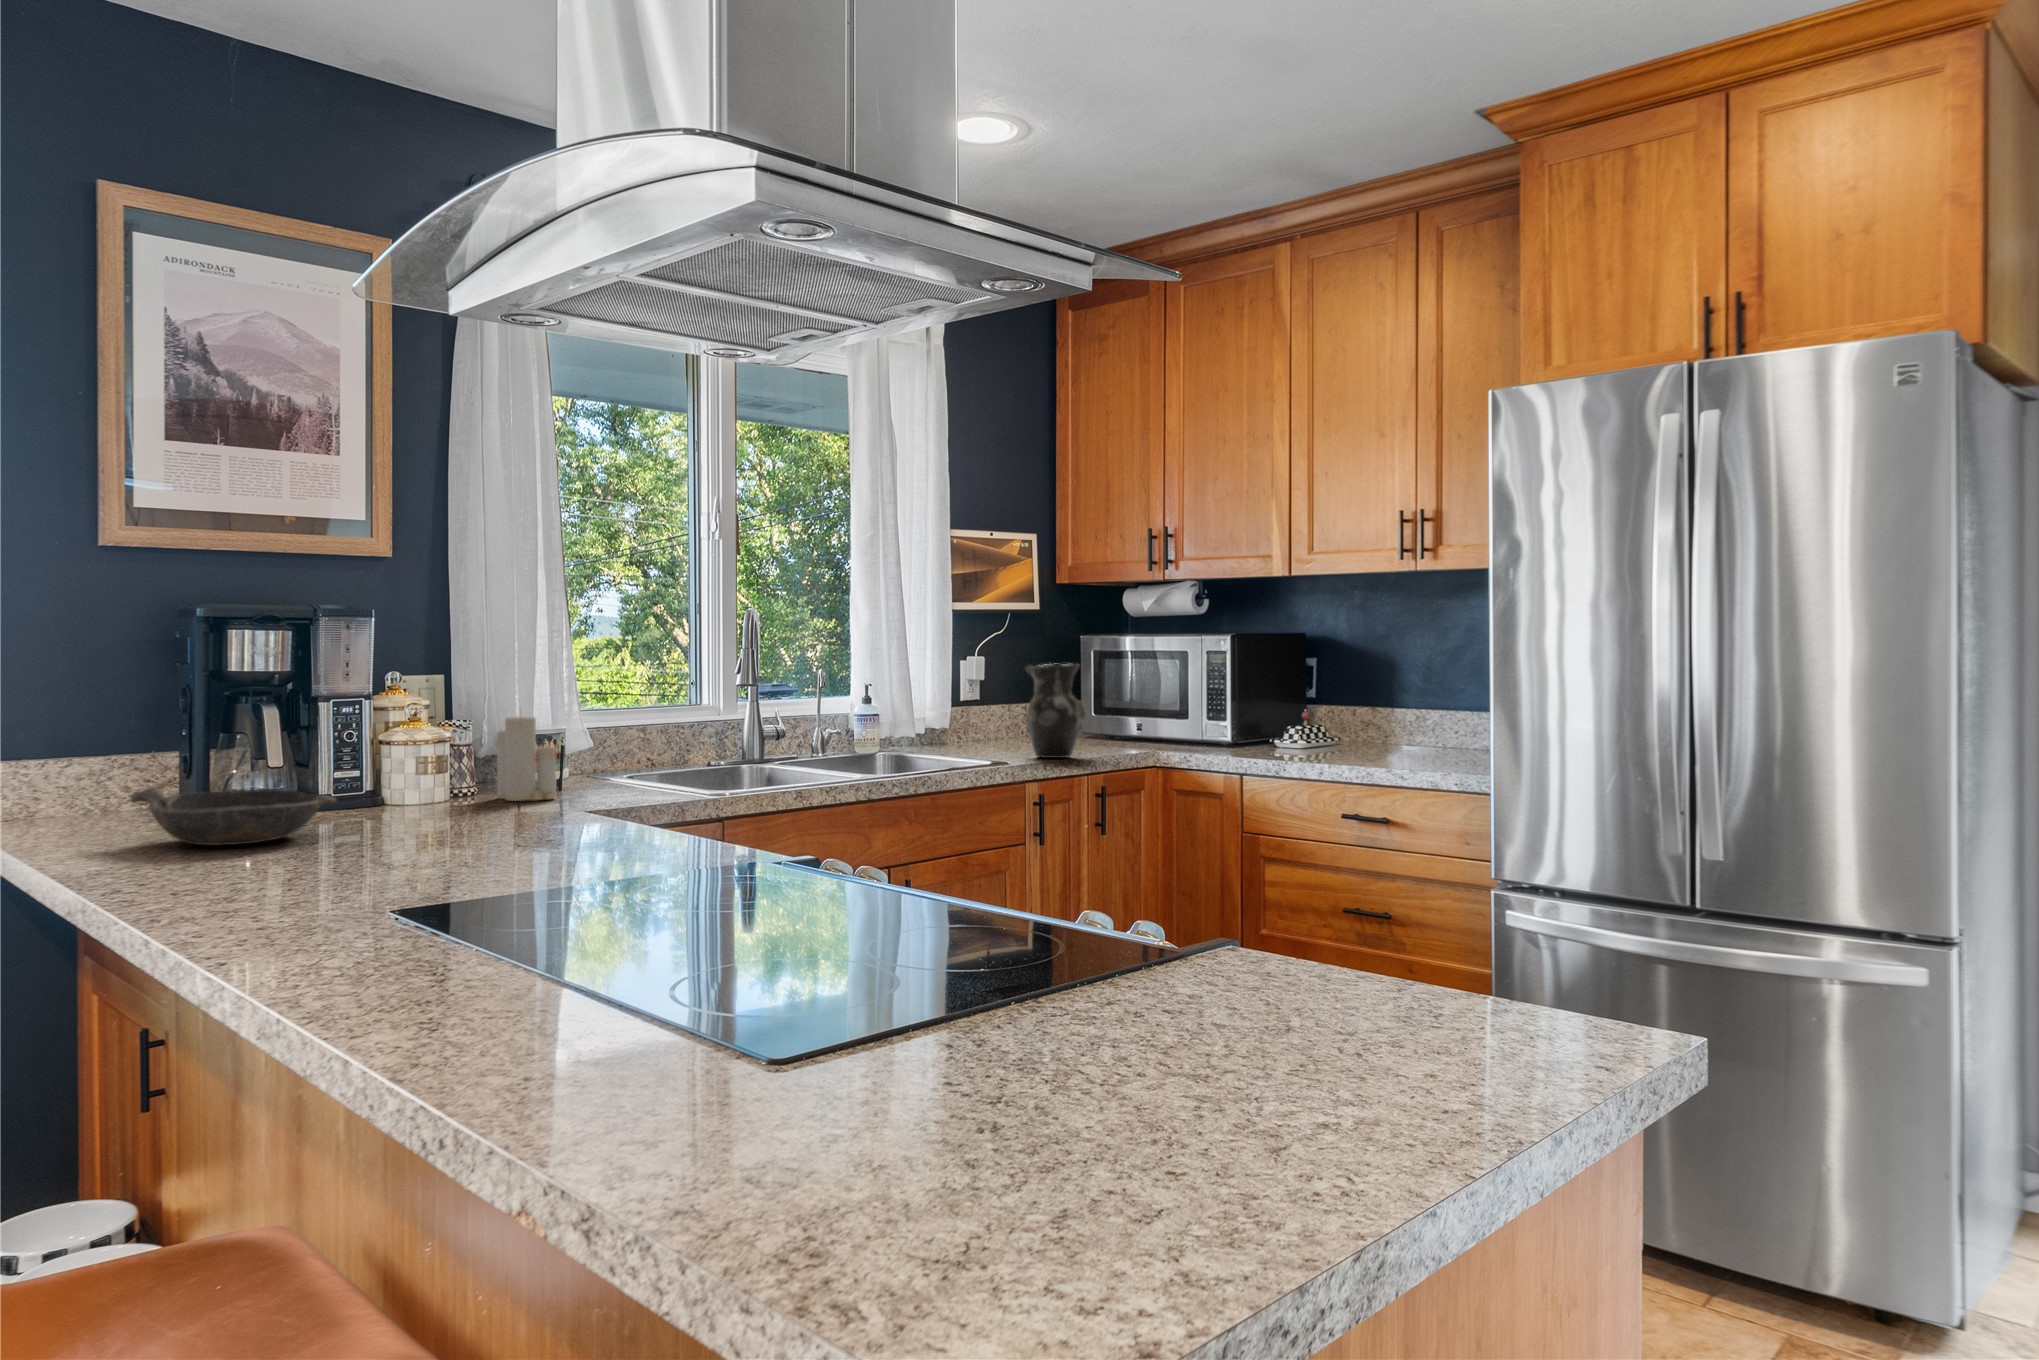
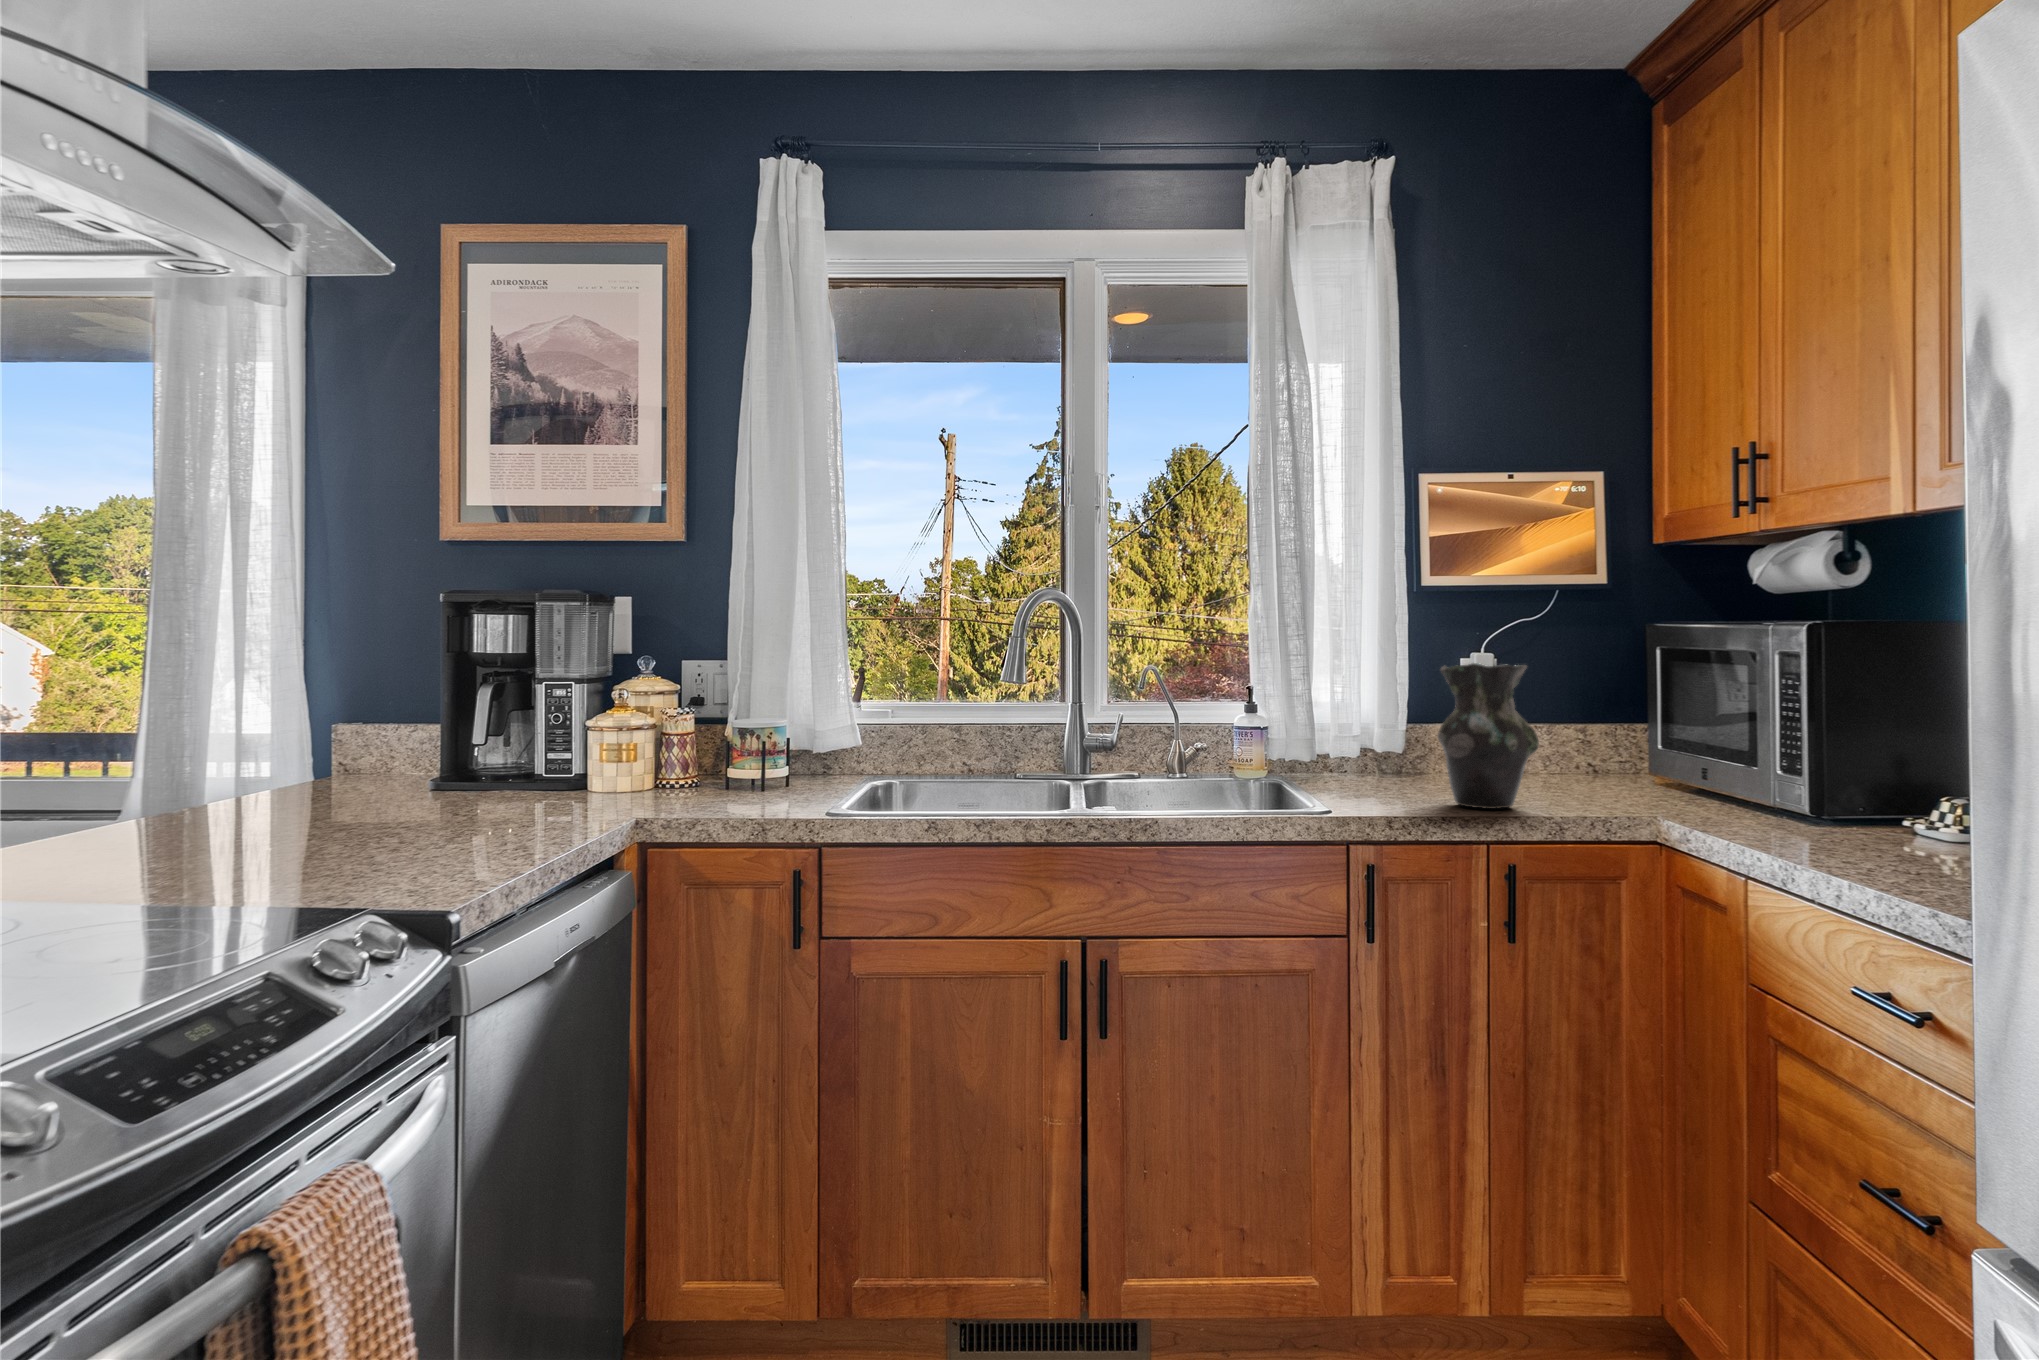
candle: present [497,716,556,801] -> none [675,695,727,800]
bowl: present [131,788,337,845] -> none [227,754,403,815]

